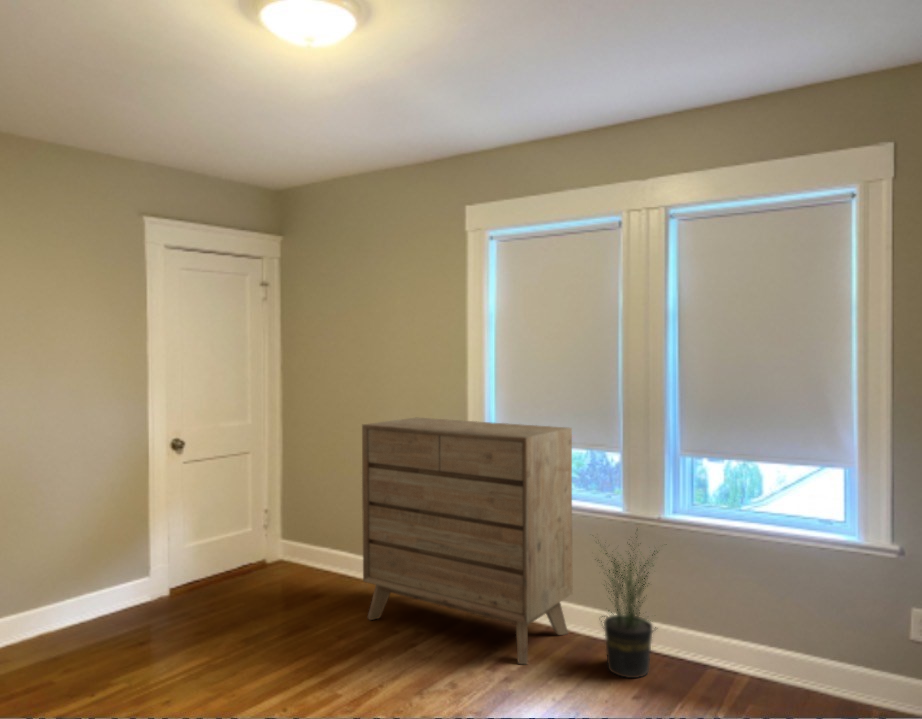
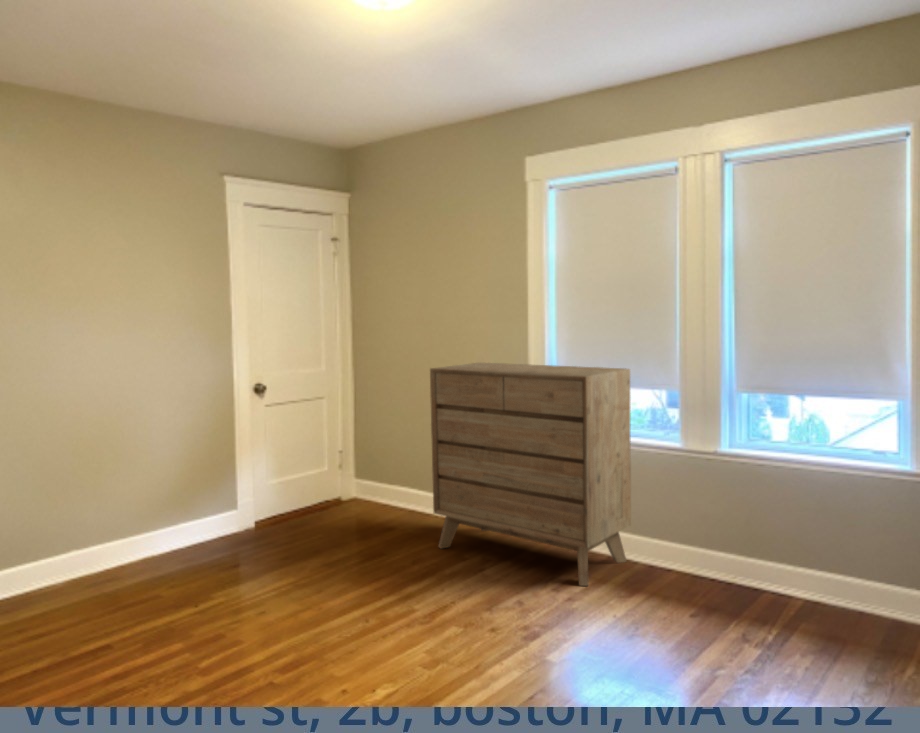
potted plant: present [597,537,658,678] -> none [646,460,722,598]

